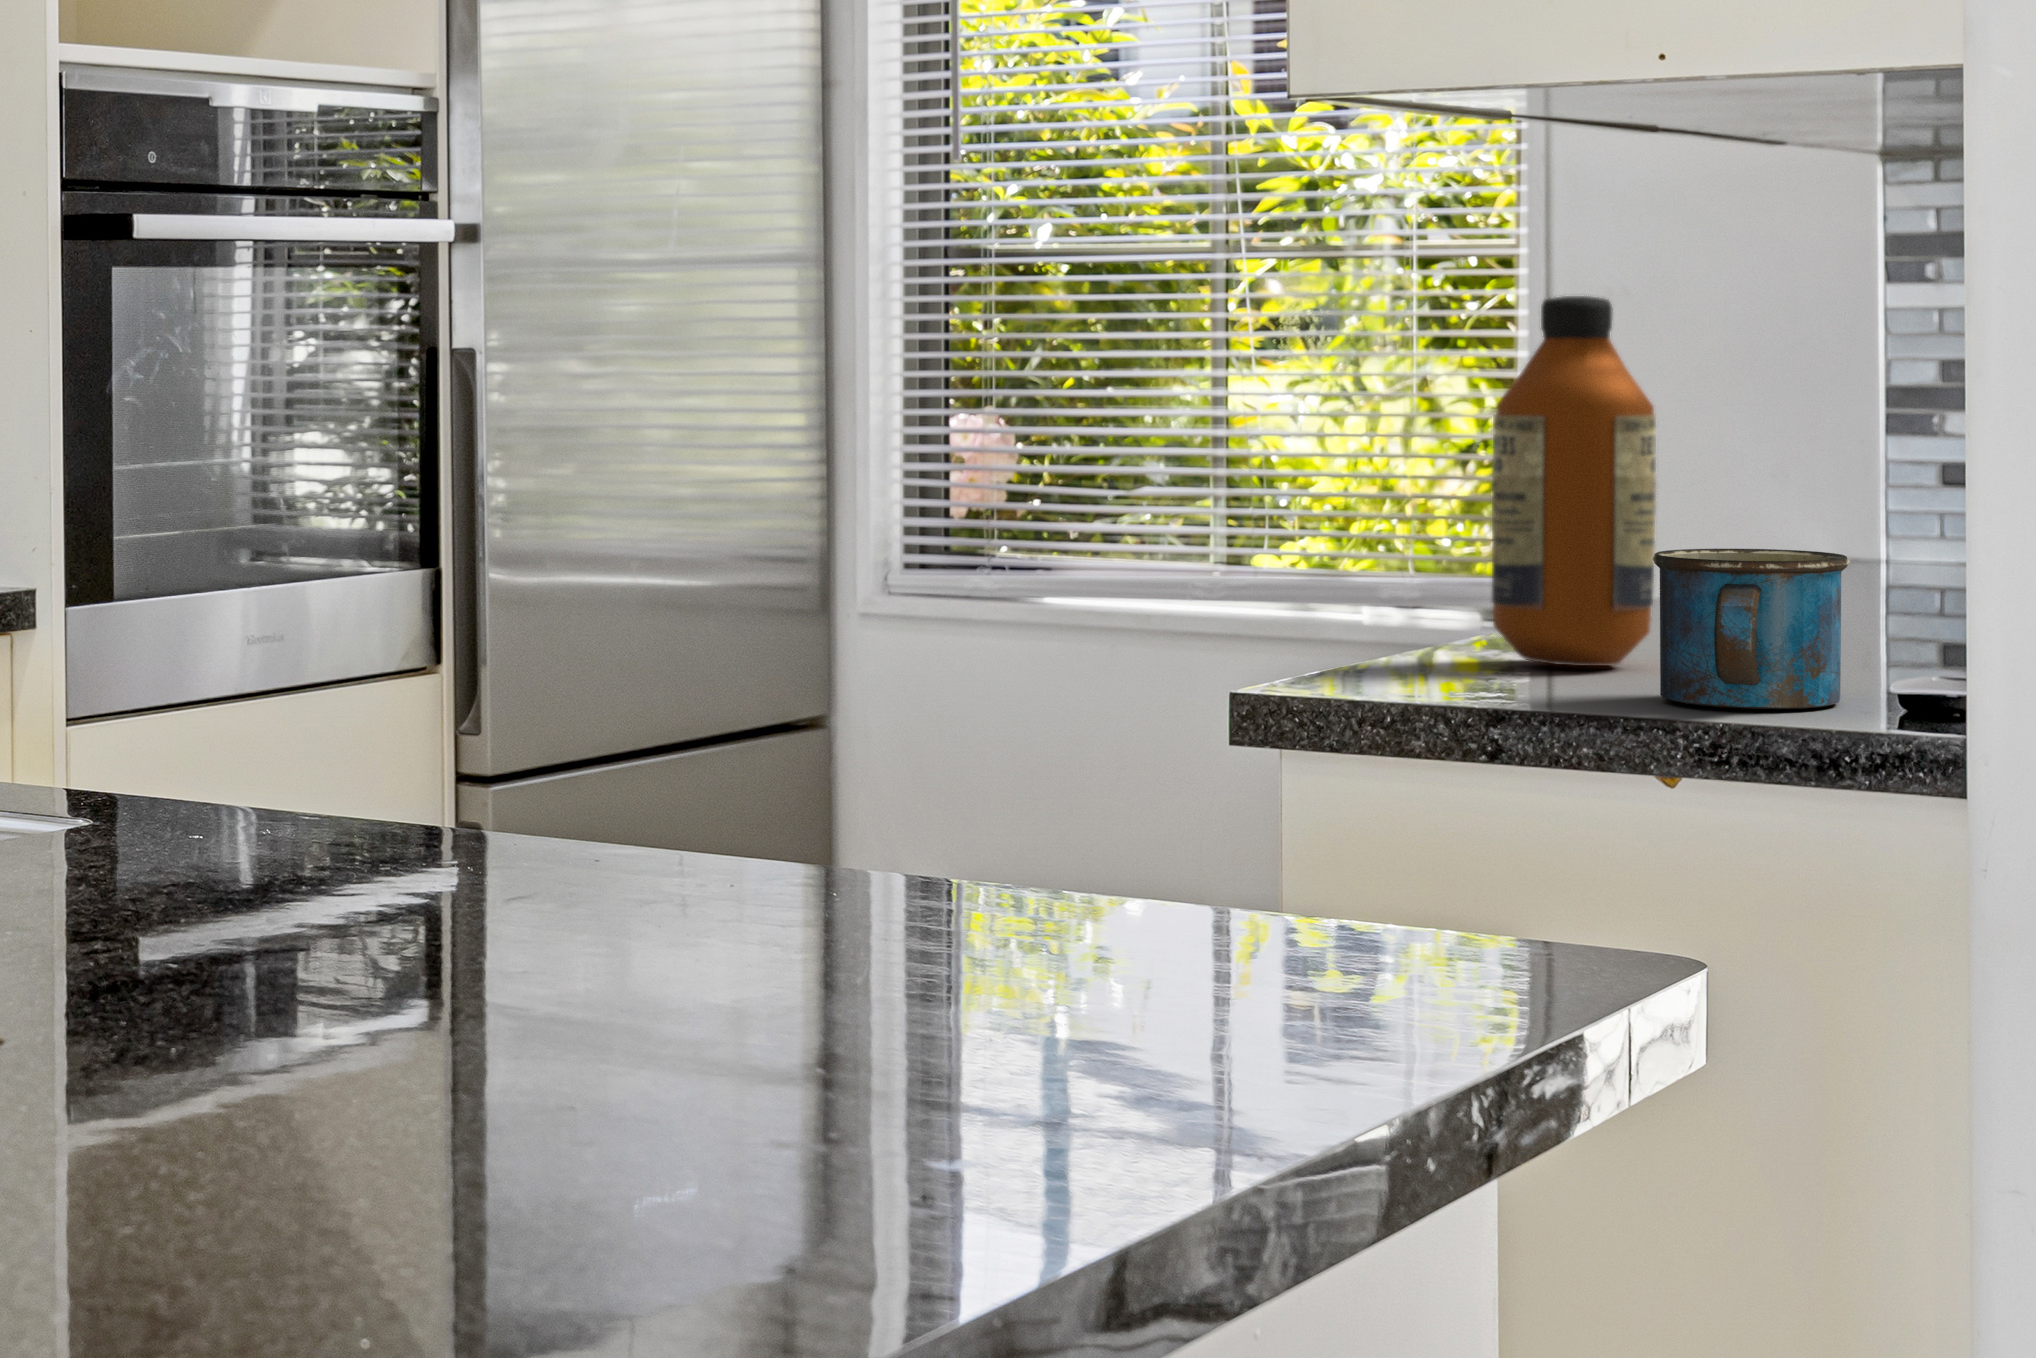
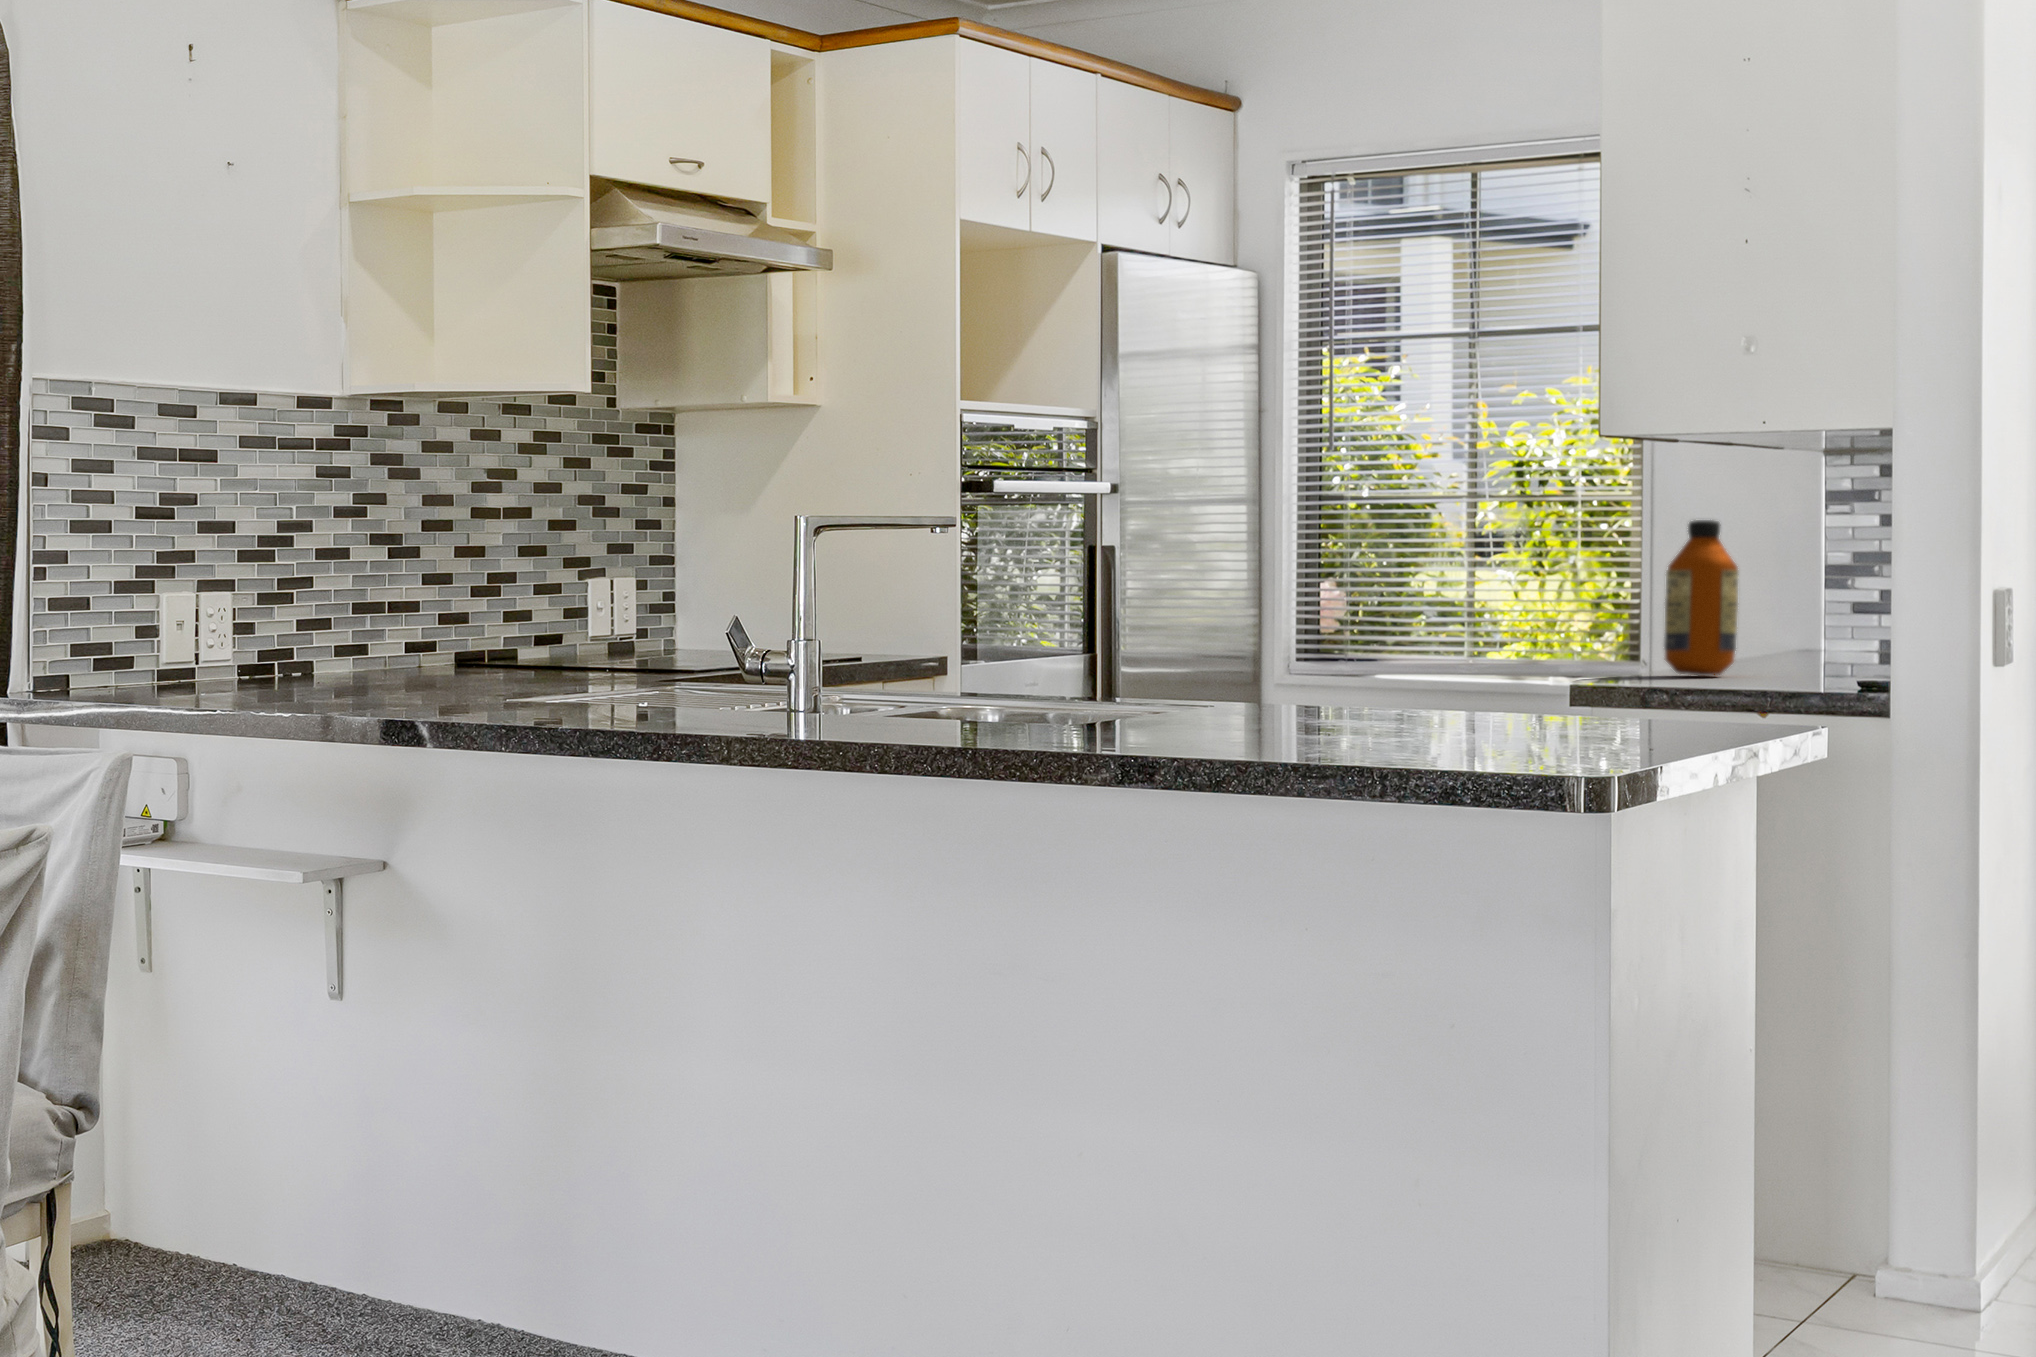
mug: present [1652,549,1850,709] -> none [1742,623,1826,684]

